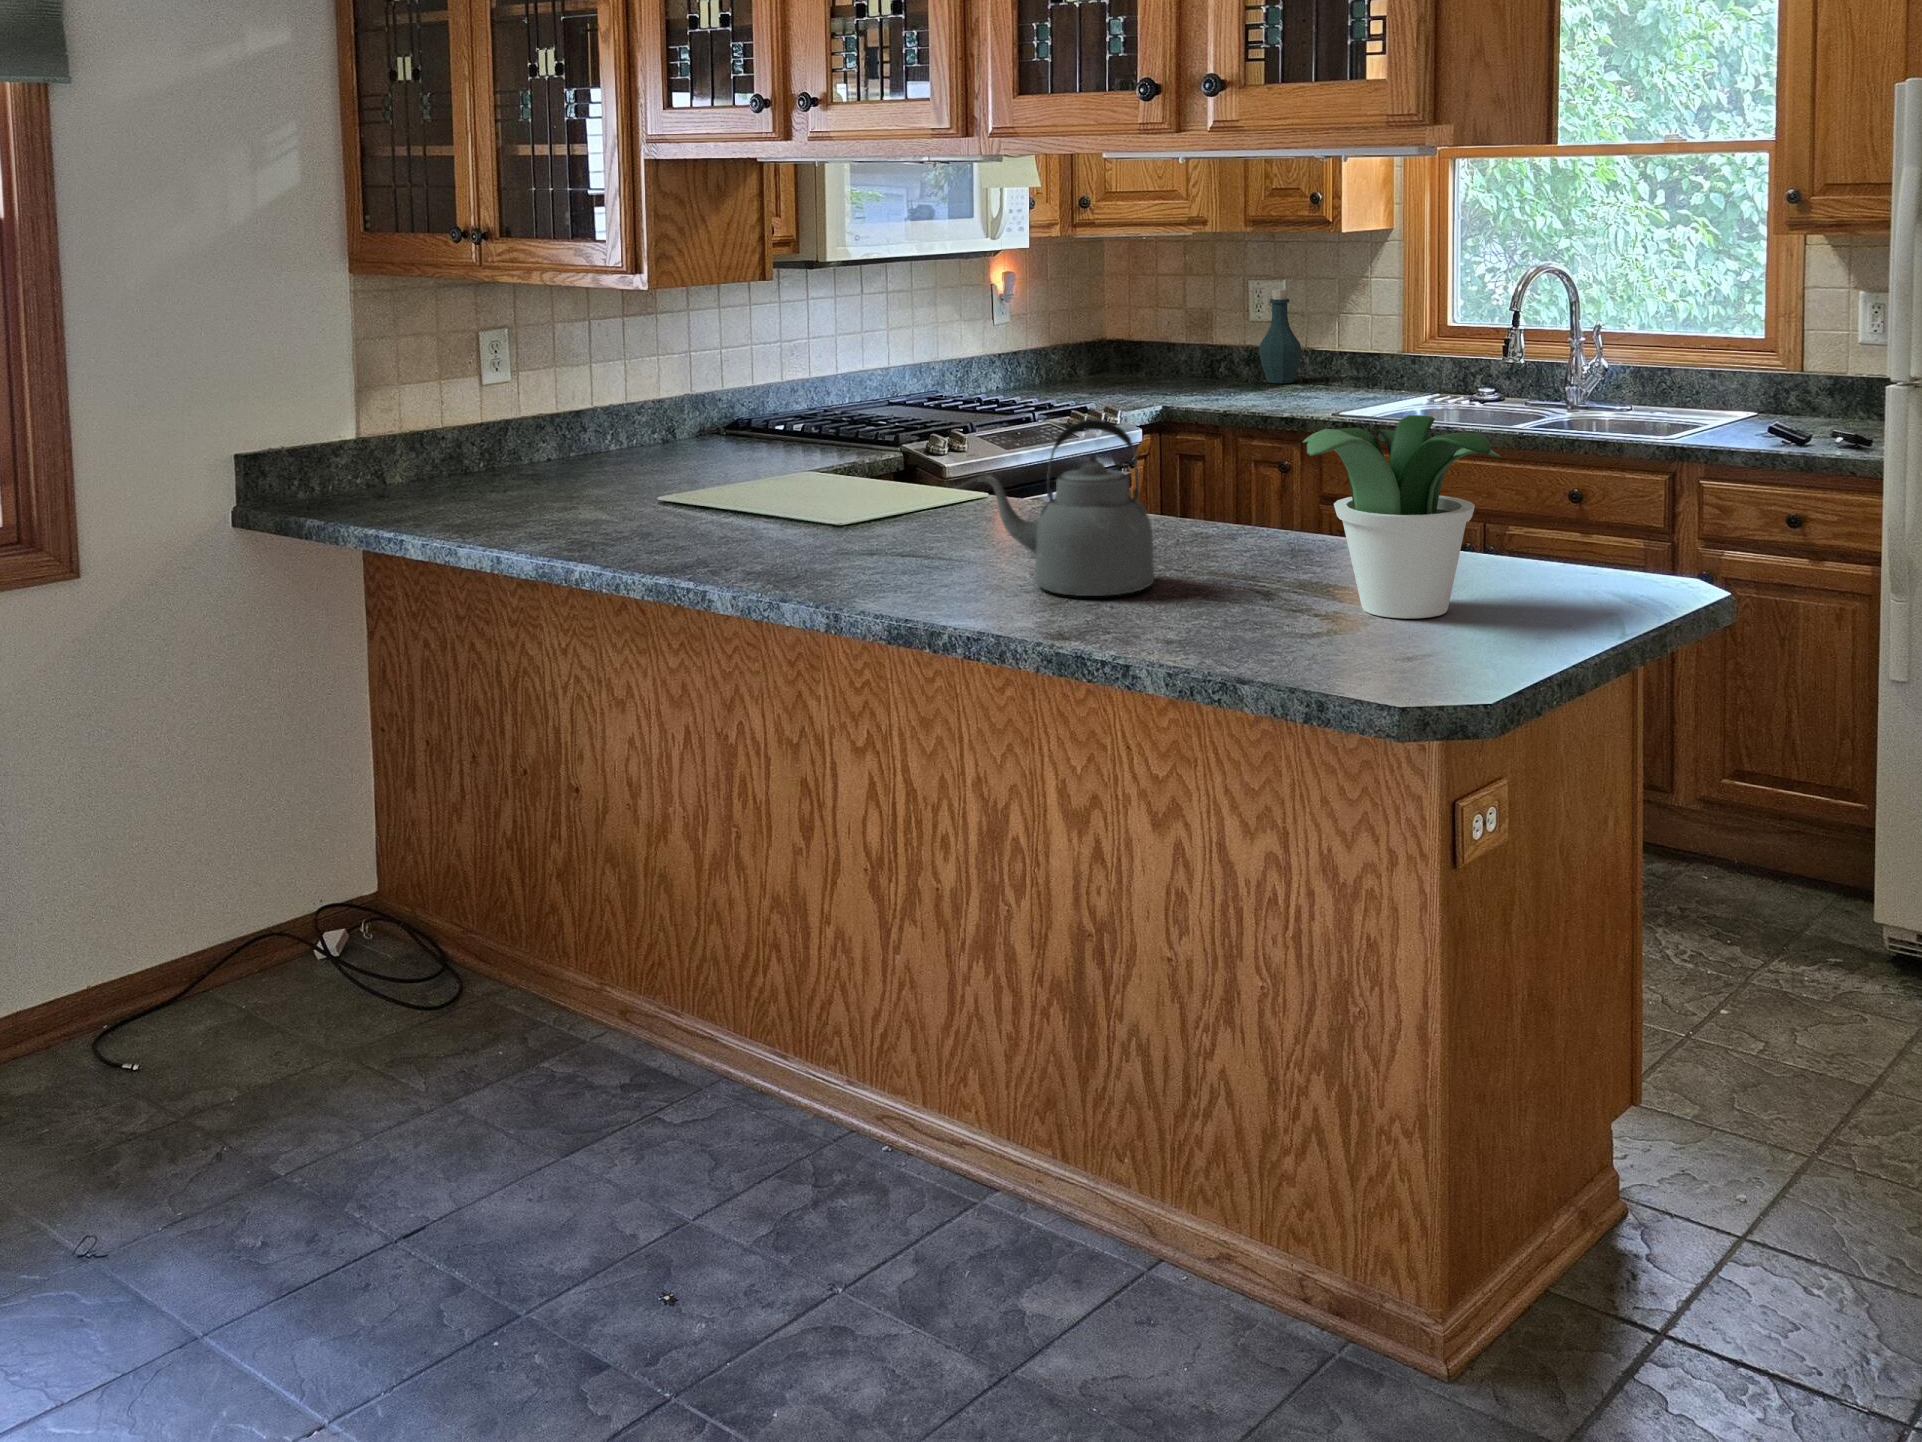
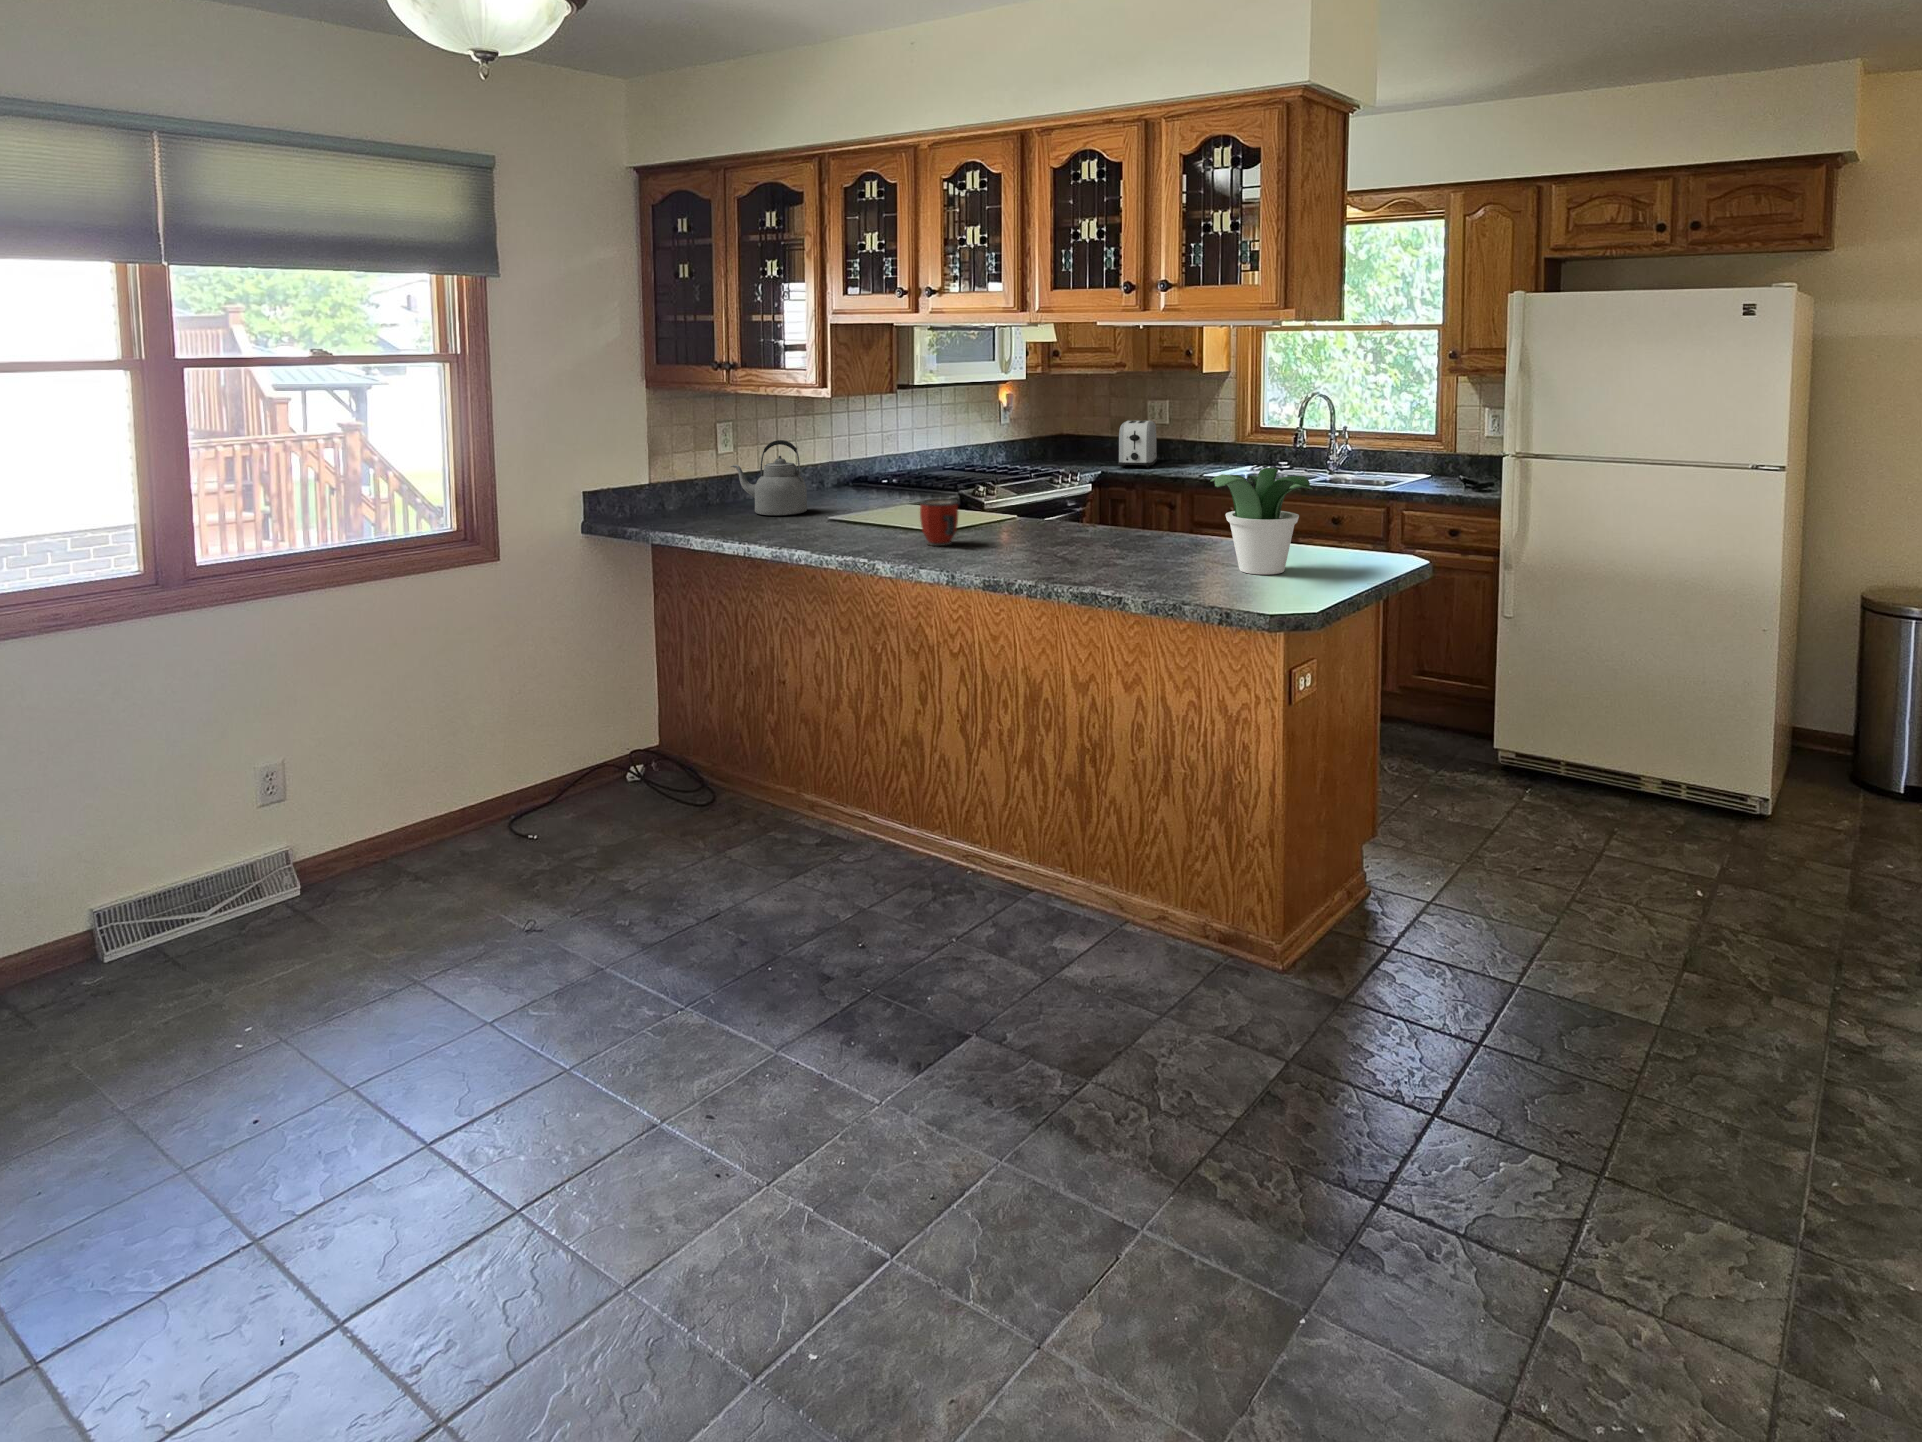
bottle: present [1259,289,1301,383] -> none [1156,405,1180,459]
toaster: none [1189,317,1260,401] -> present [1118,420,1157,468]
kettle: present [978,419,1154,596] -> present [730,440,807,515]
mug: none [787,471,857,557] -> present [920,499,958,546]

